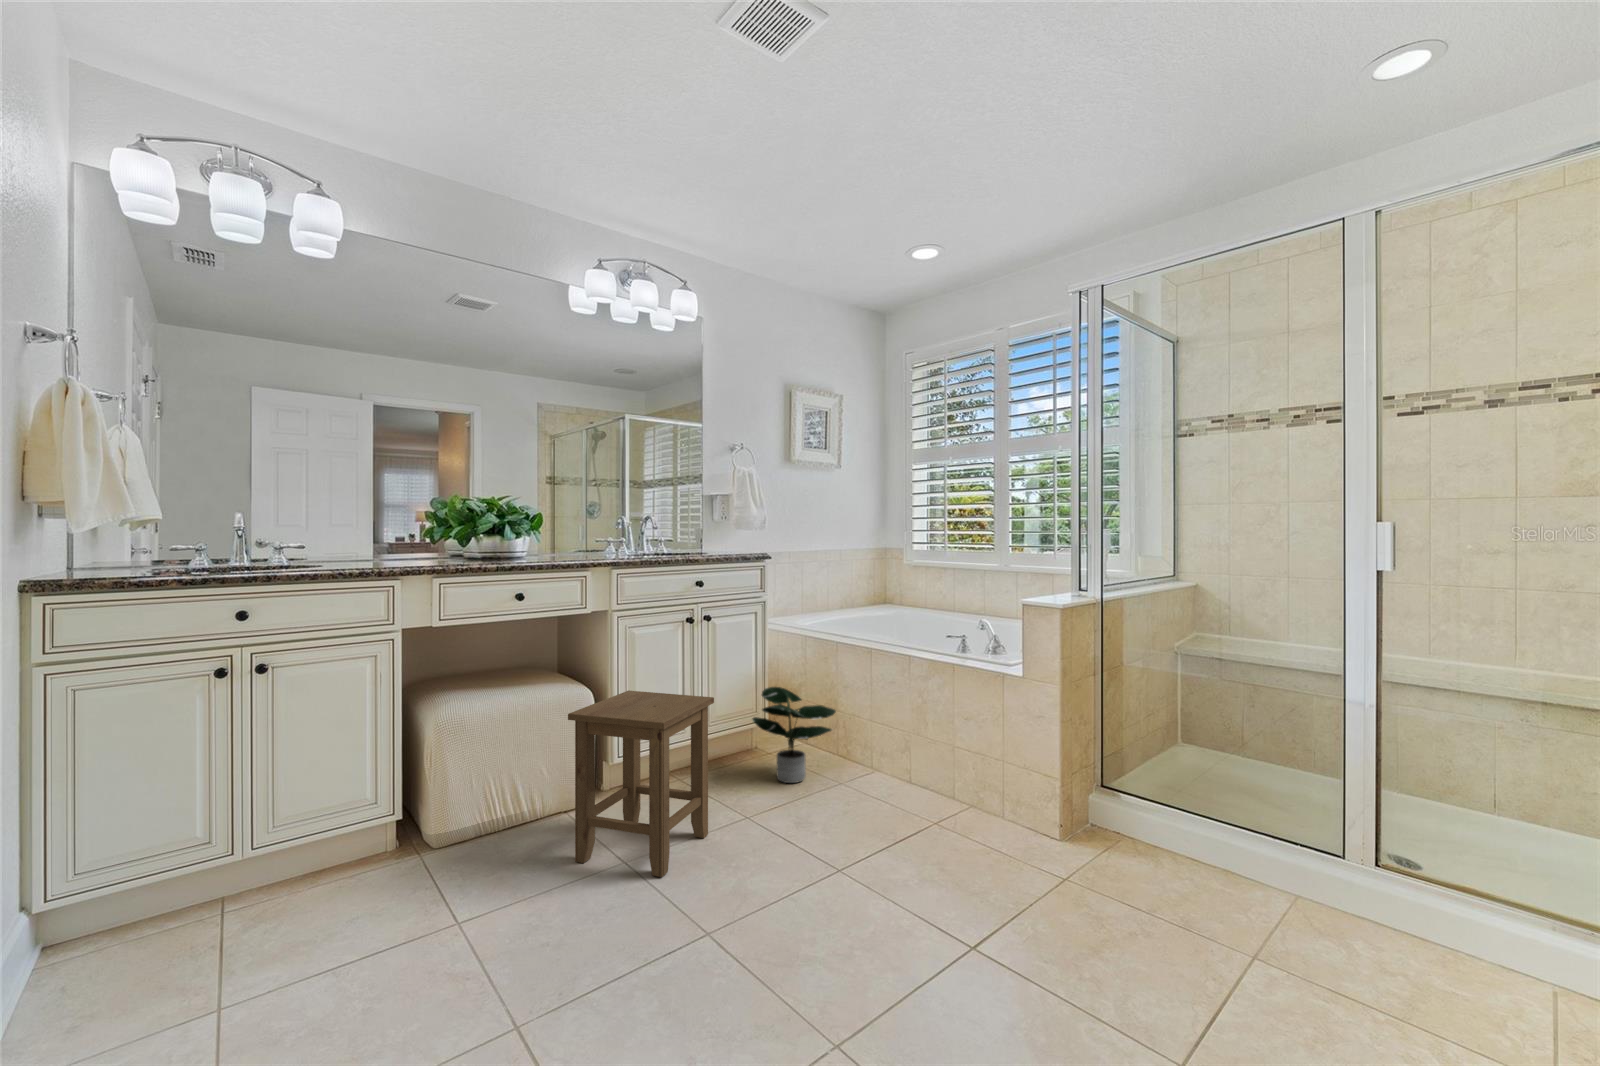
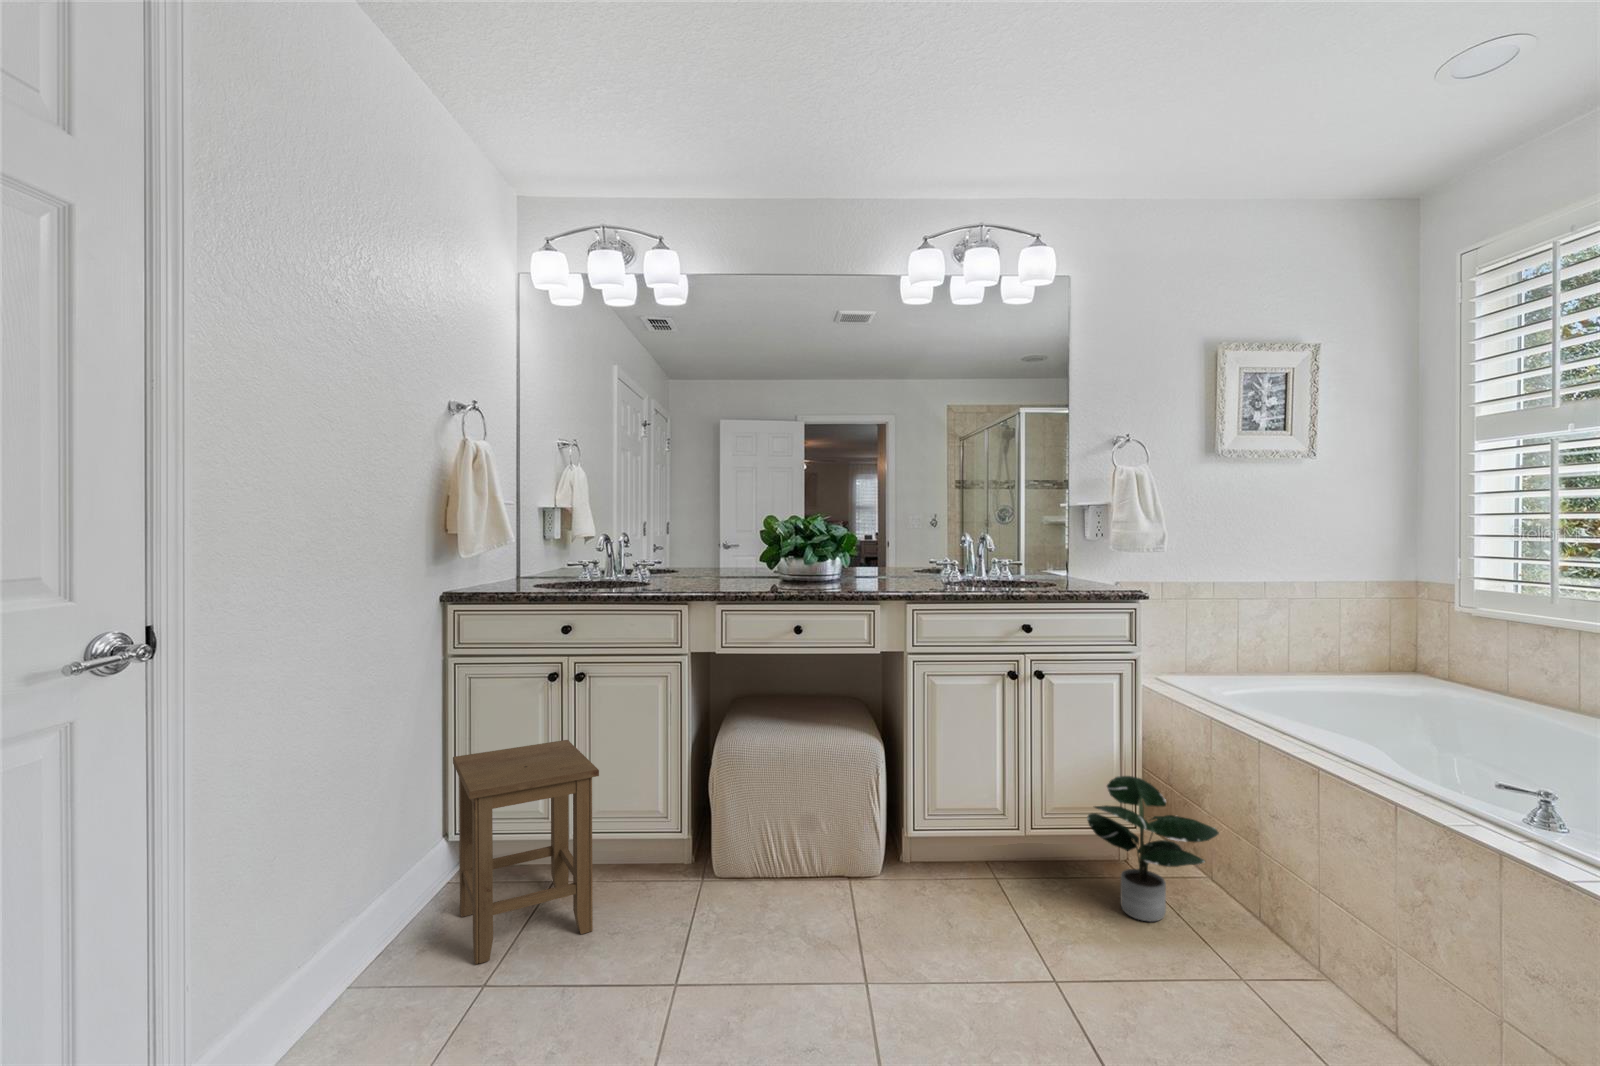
stool: present [568,691,714,877] -> present [453,740,599,964]

